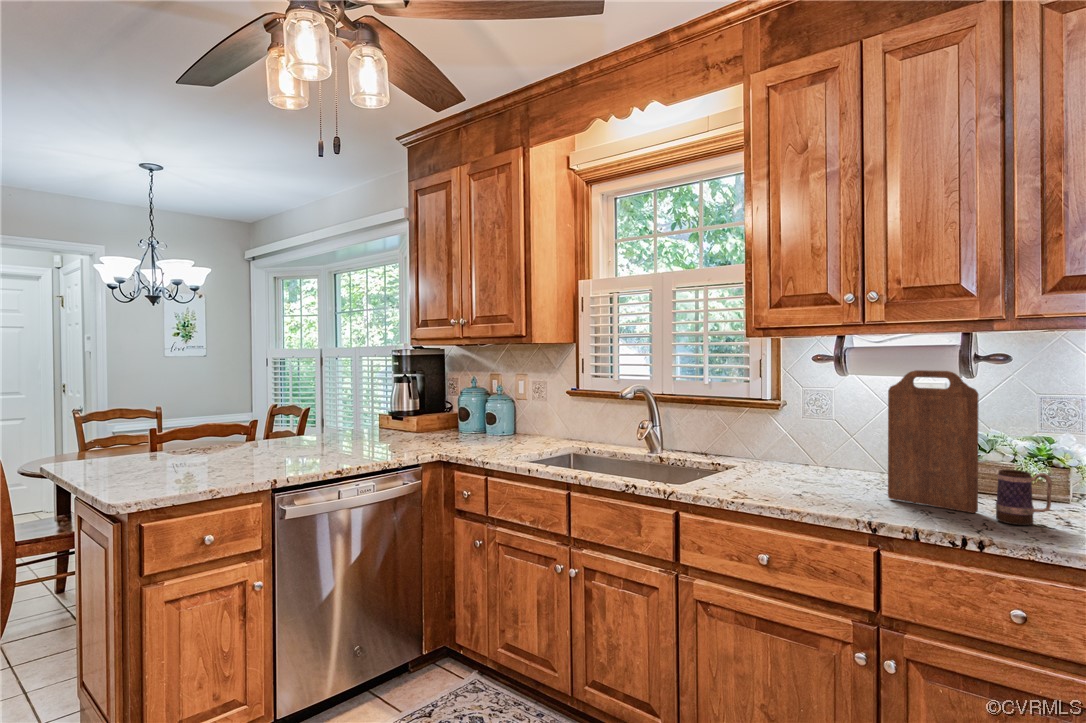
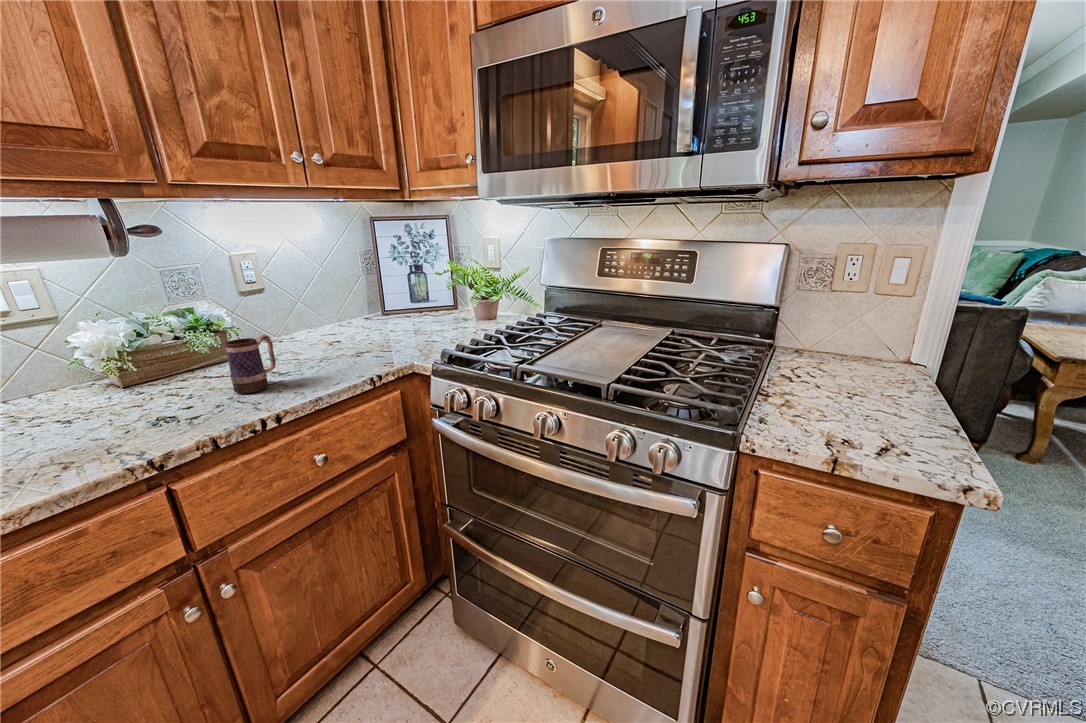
cutting board: present [888,370,979,513] -> none [26,238,208,430]

